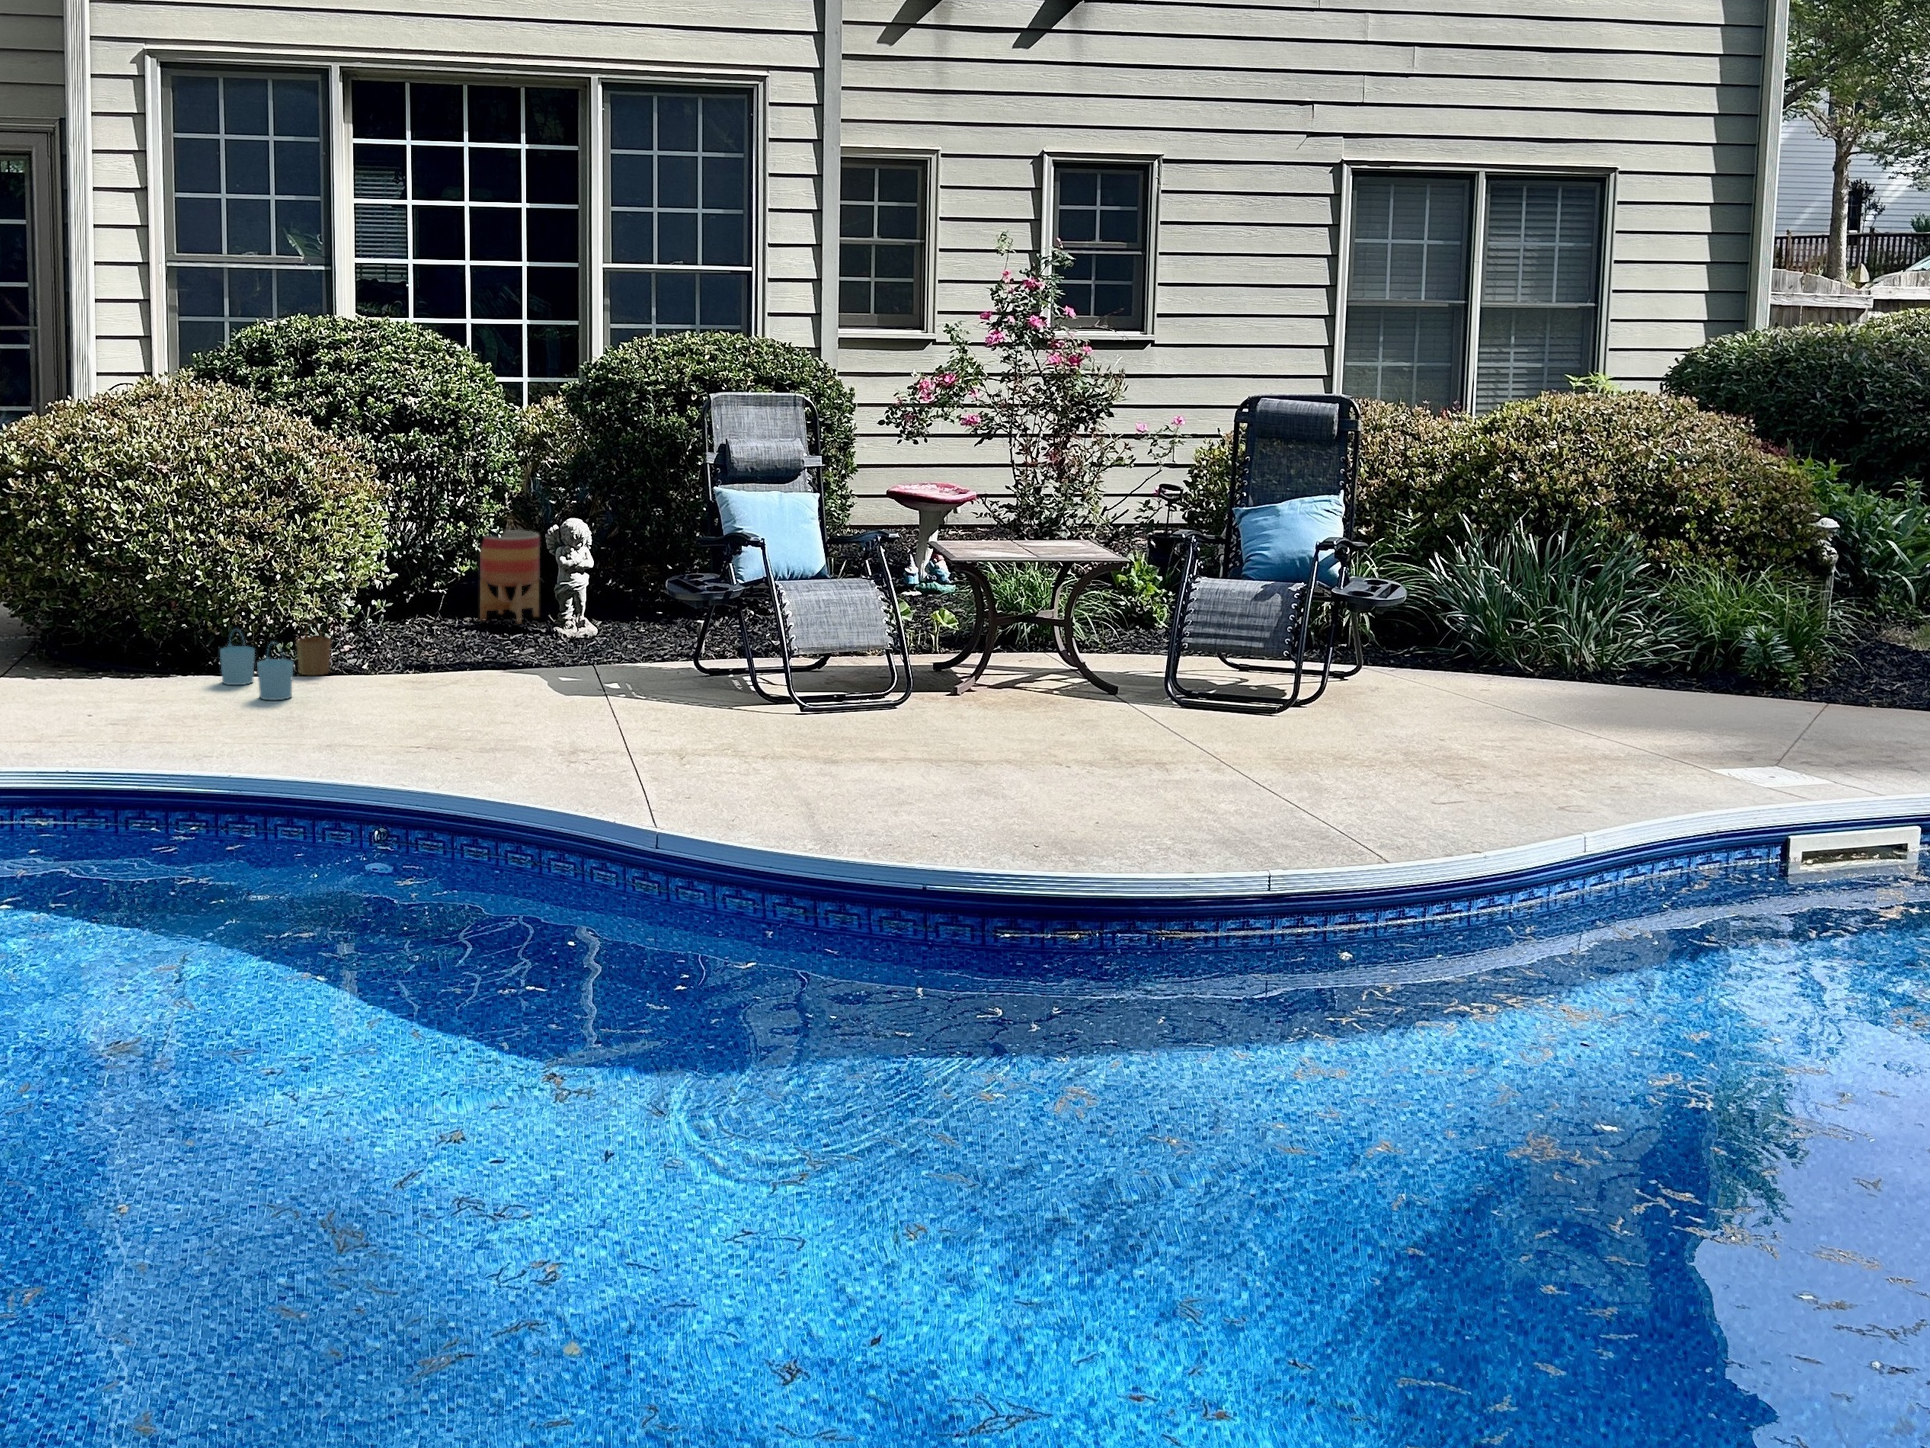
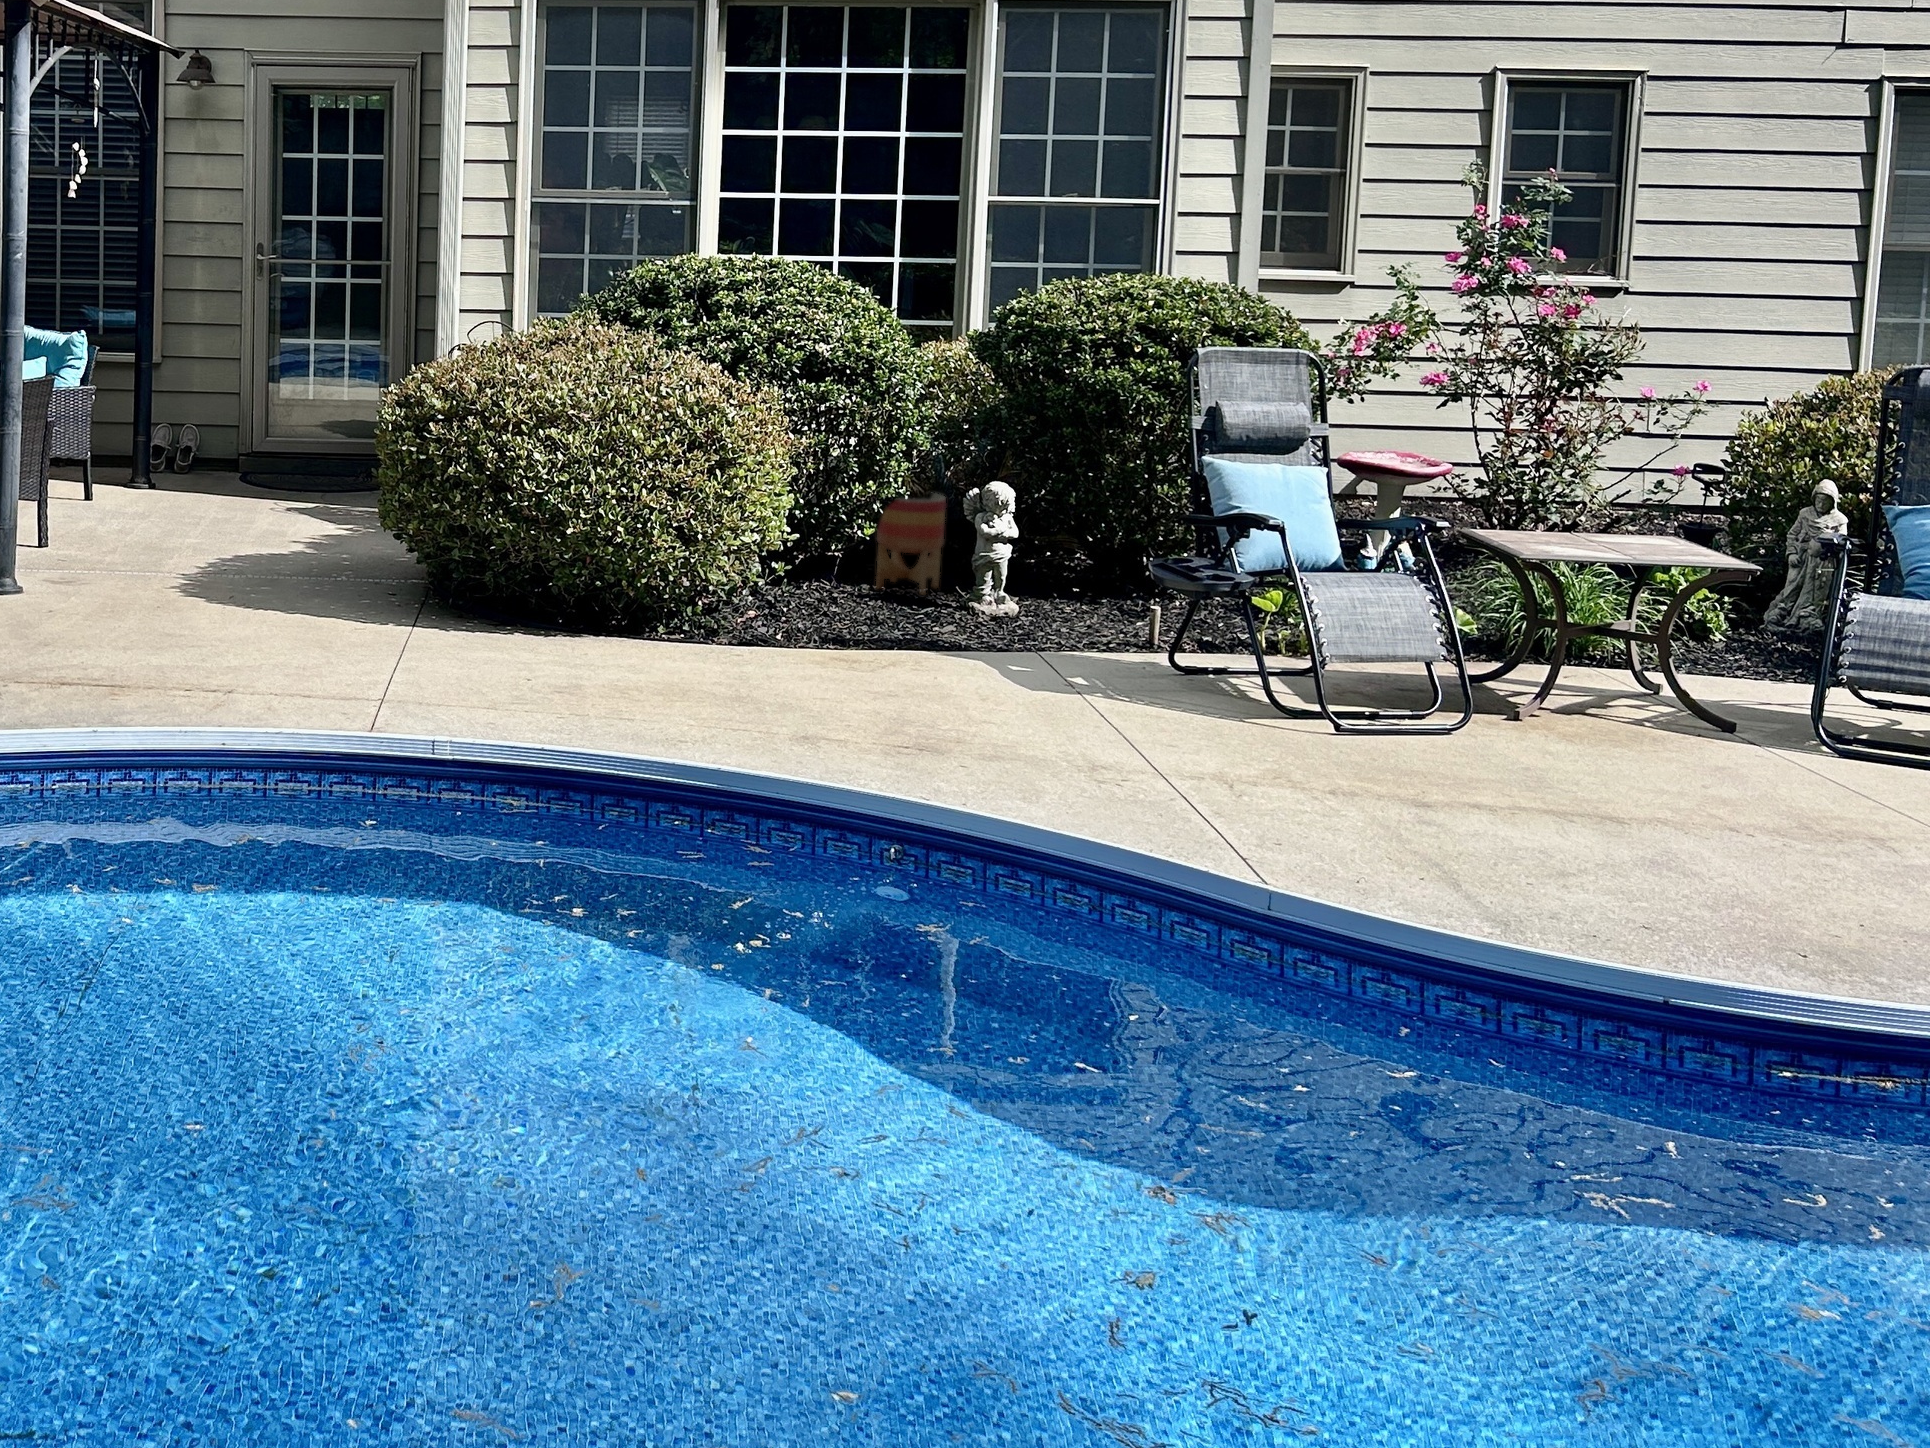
bucket: present [220,634,331,700] -> none [646,586,757,677]

